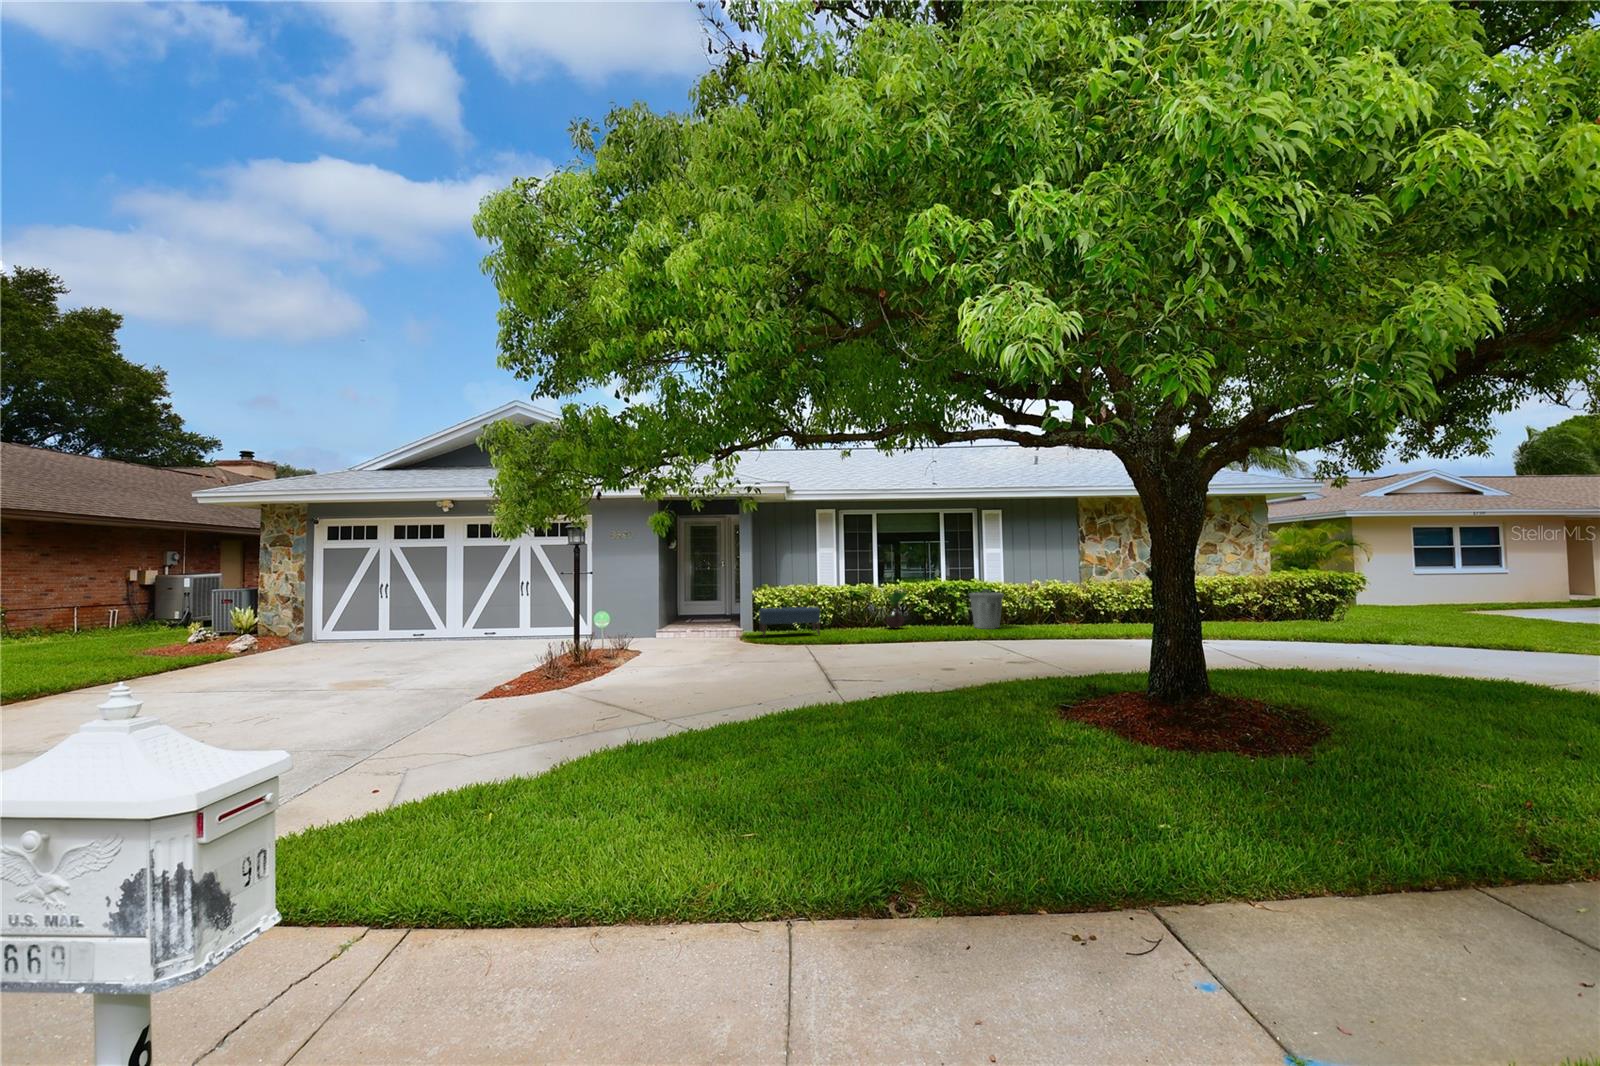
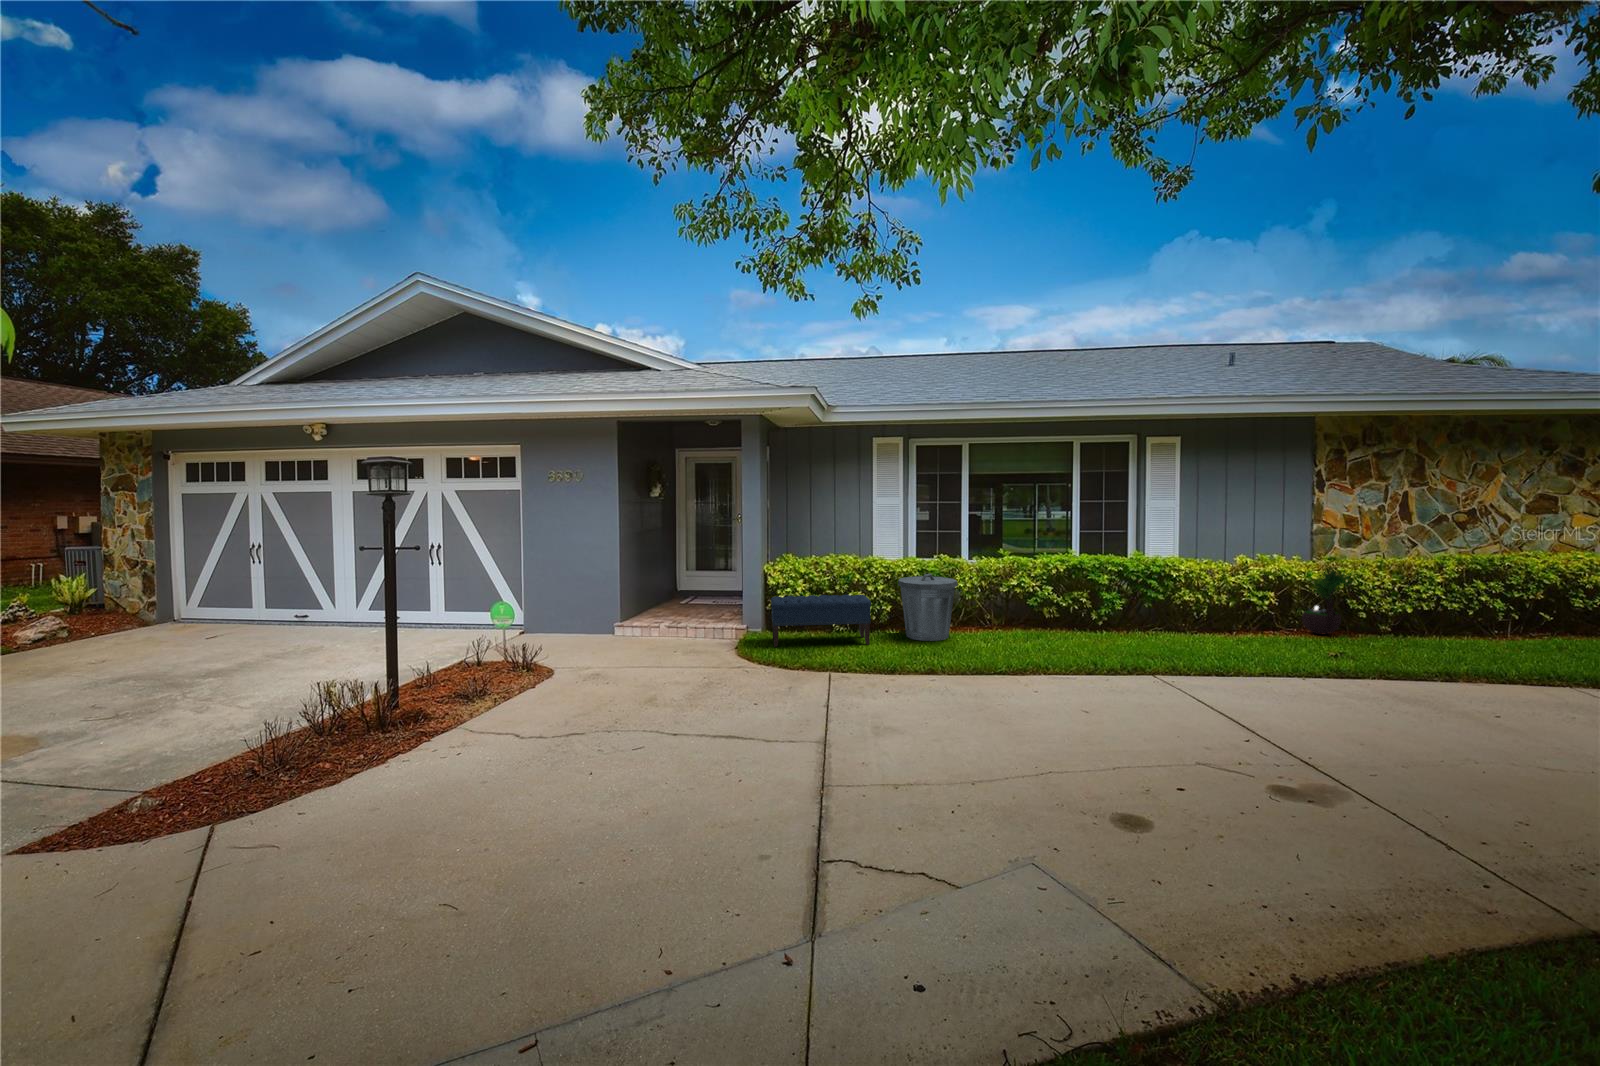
potted tree: present [886,590,906,628] -> present [1302,567,1352,634]
trash can: present [969,590,1004,629] -> present [898,574,957,641]

